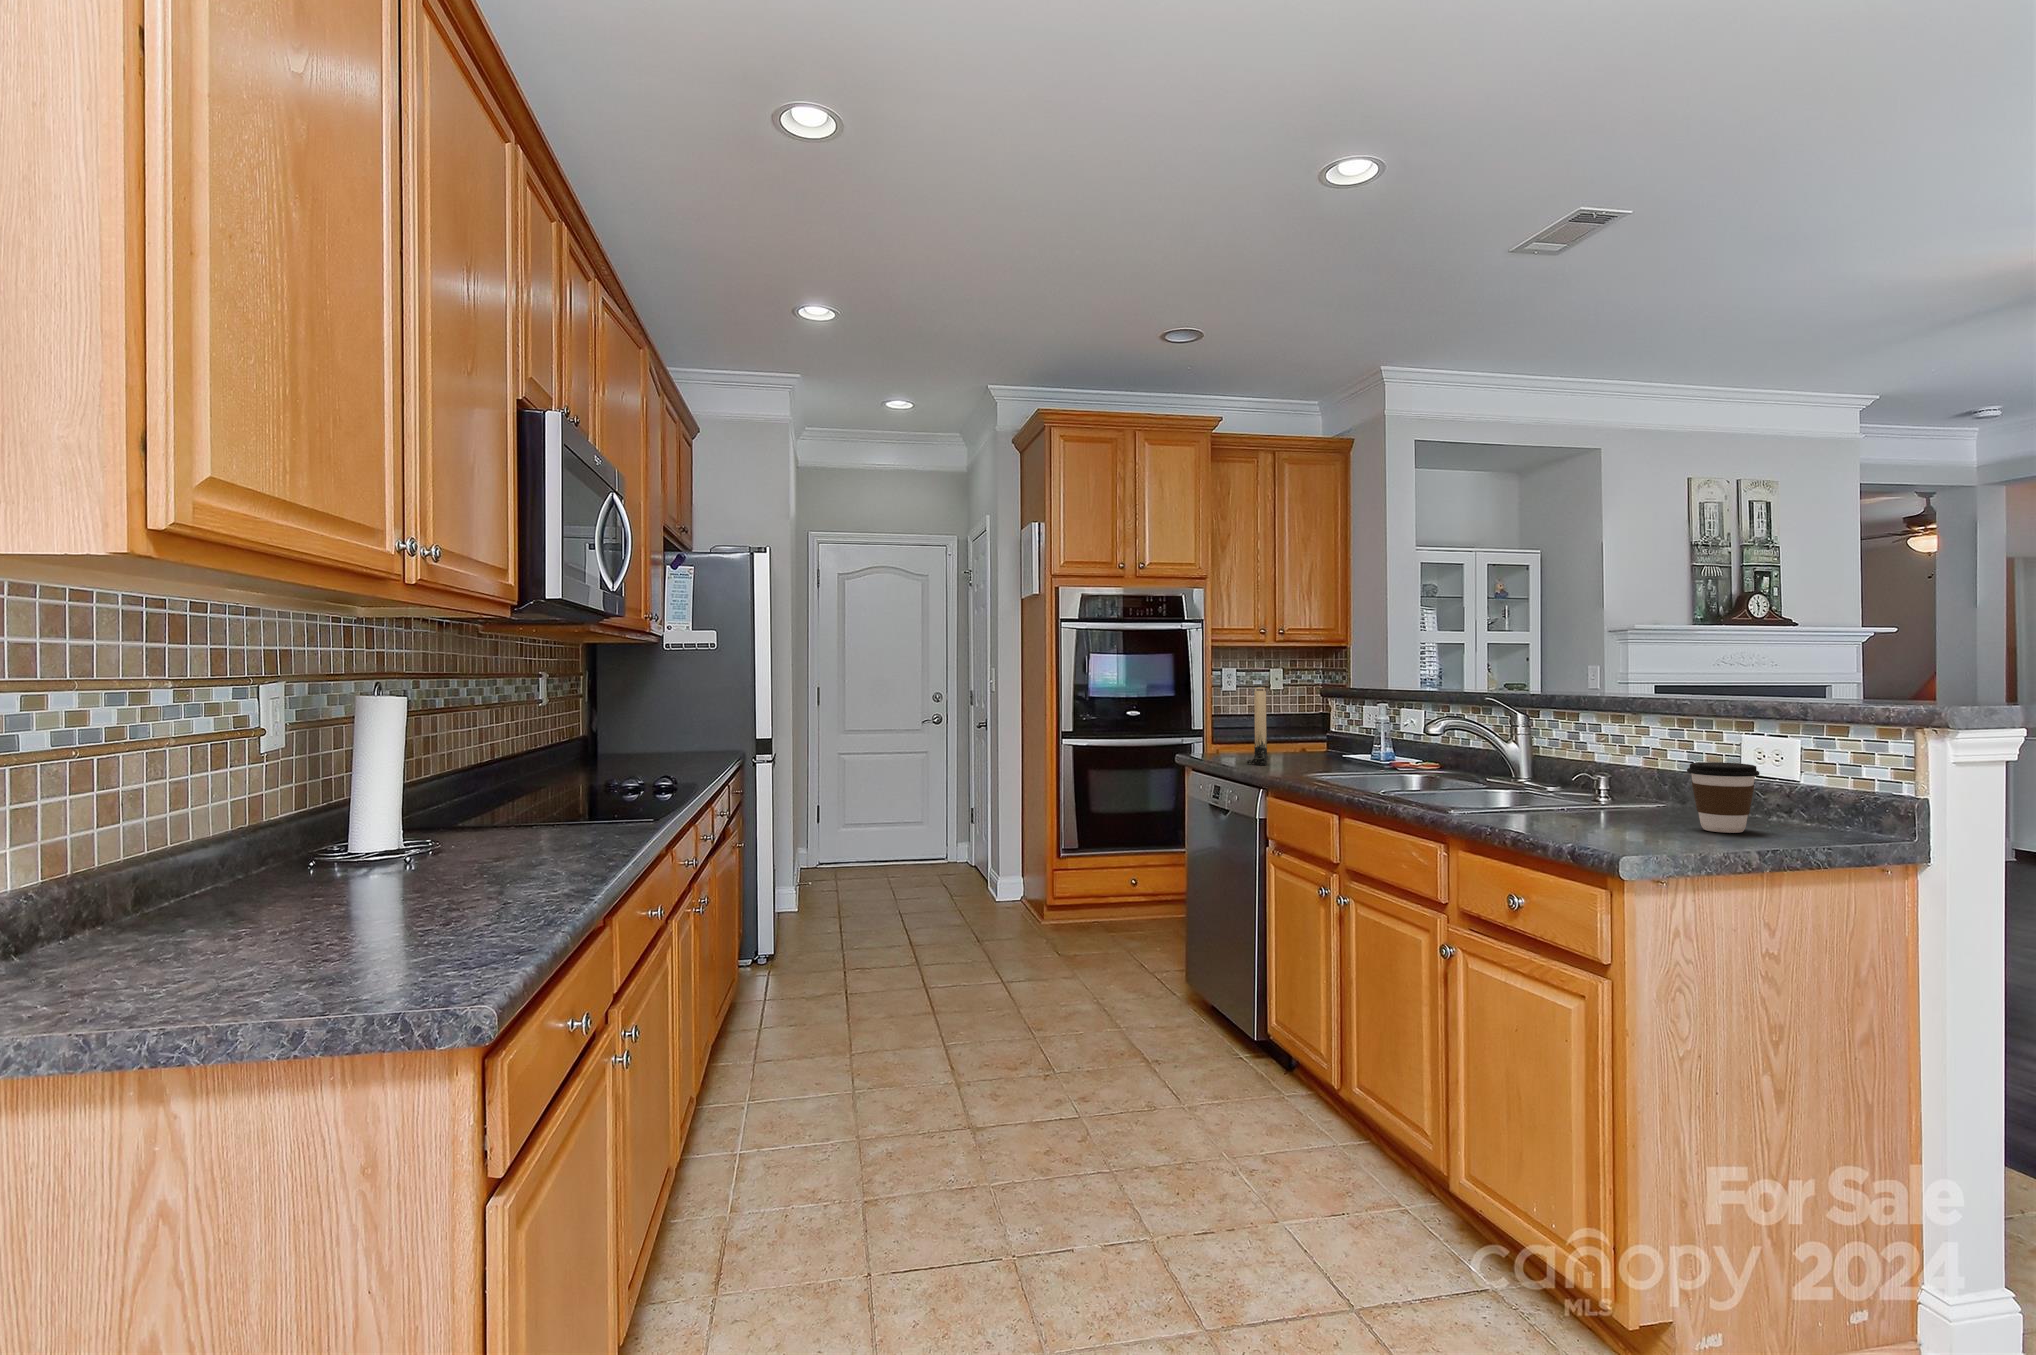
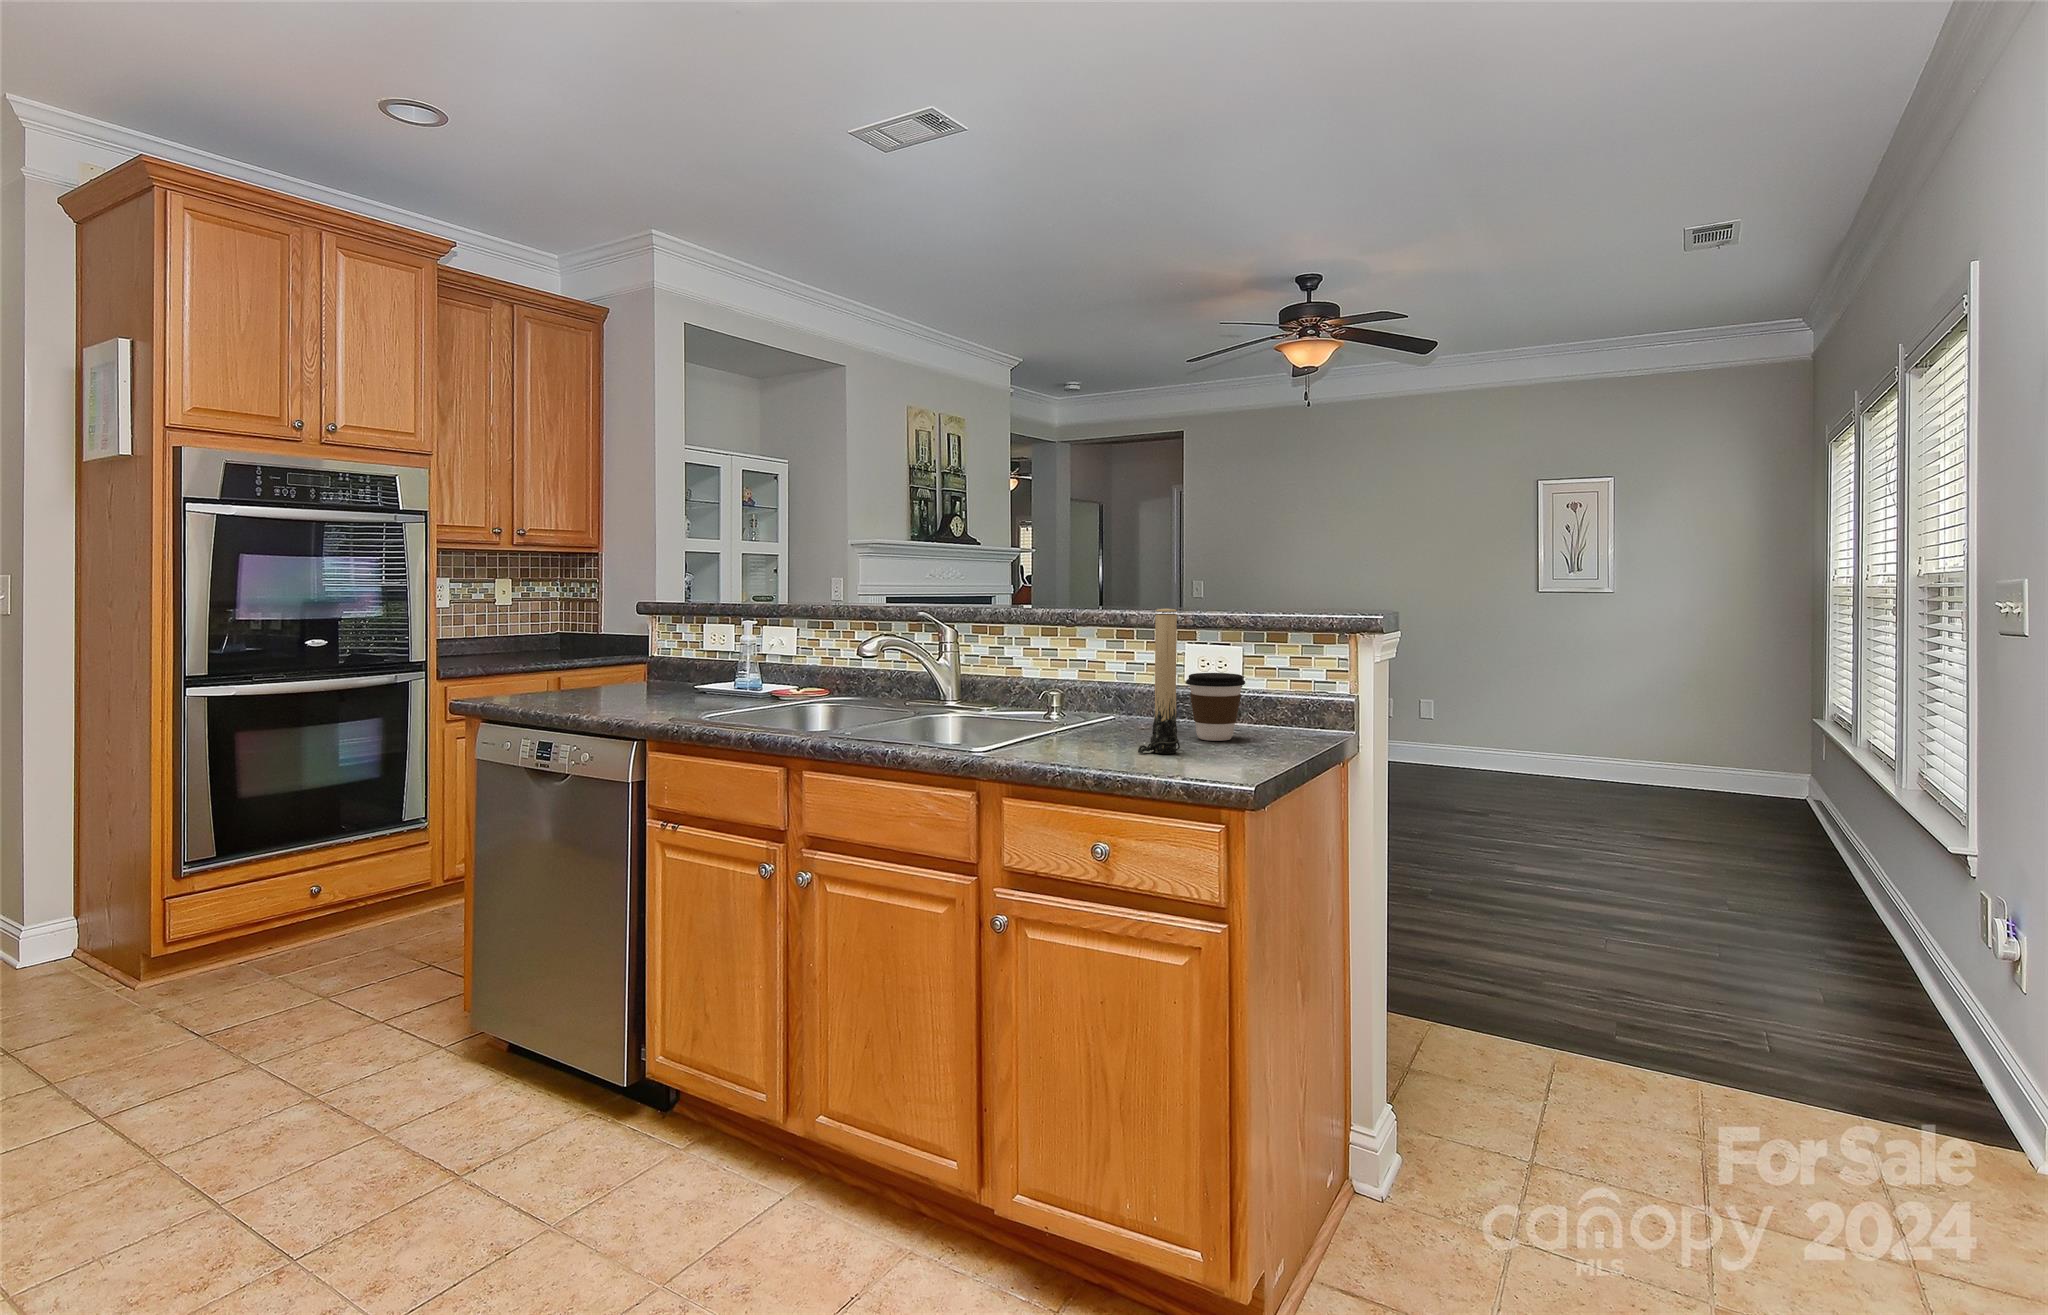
candle: present [1247,688,1268,765] -> present [1138,609,1180,754]

